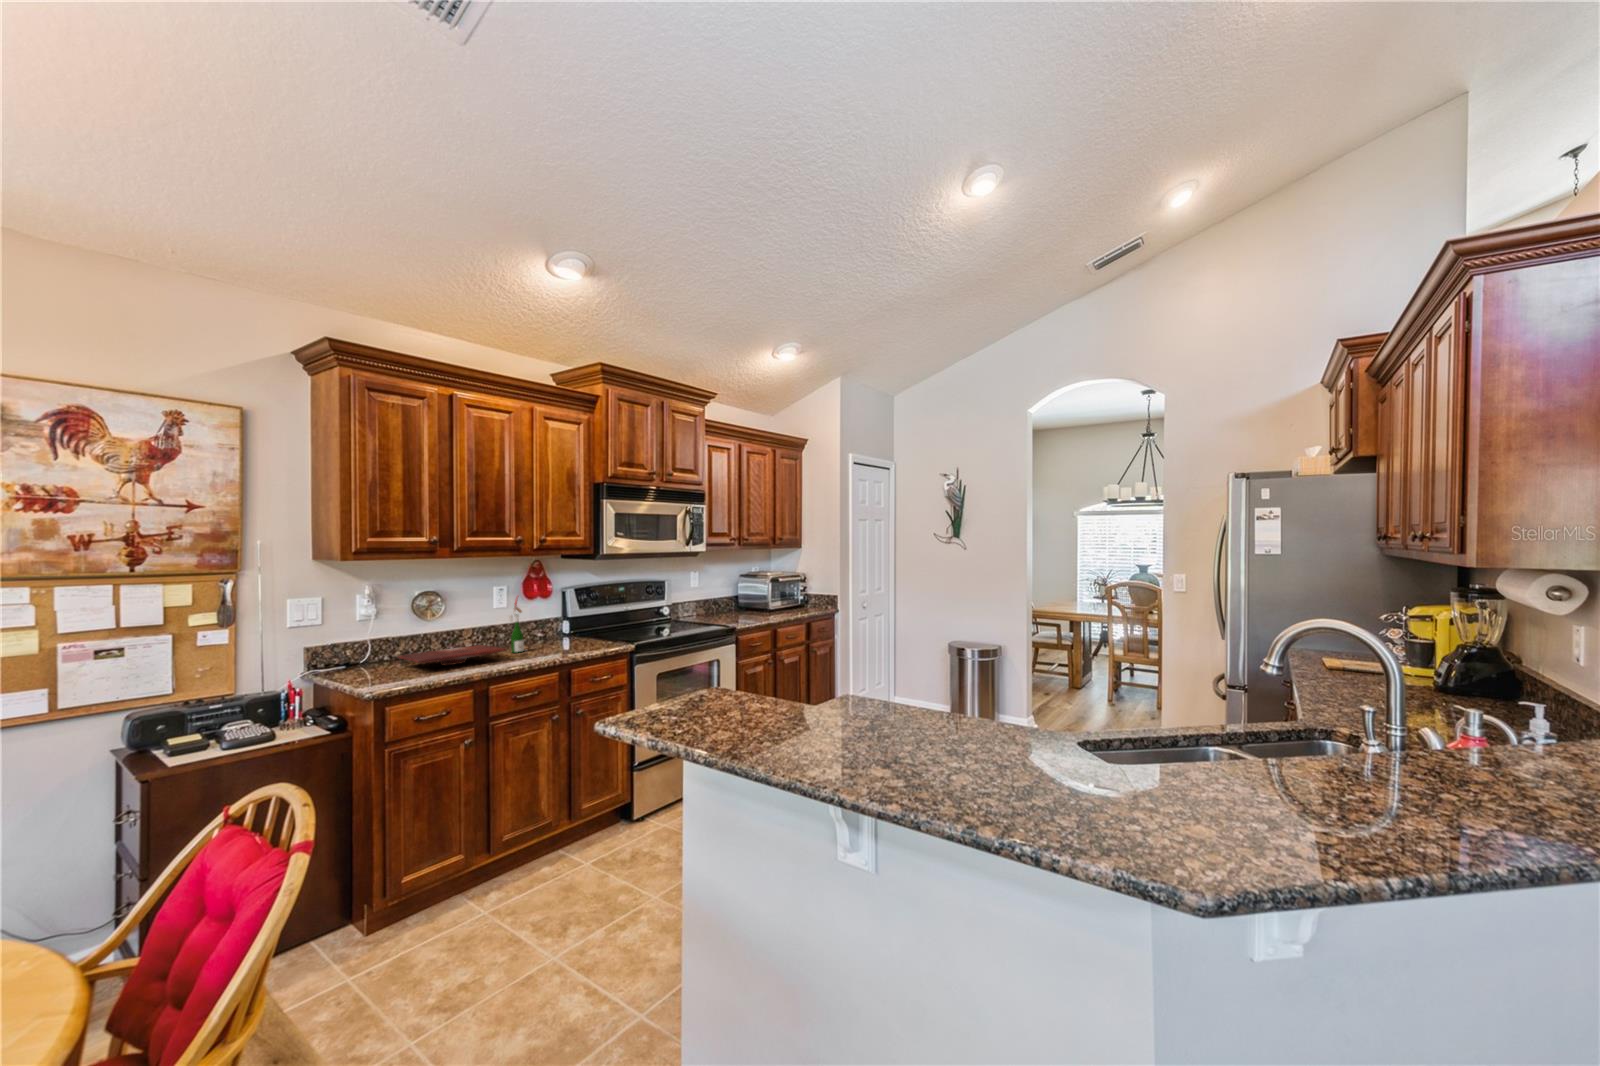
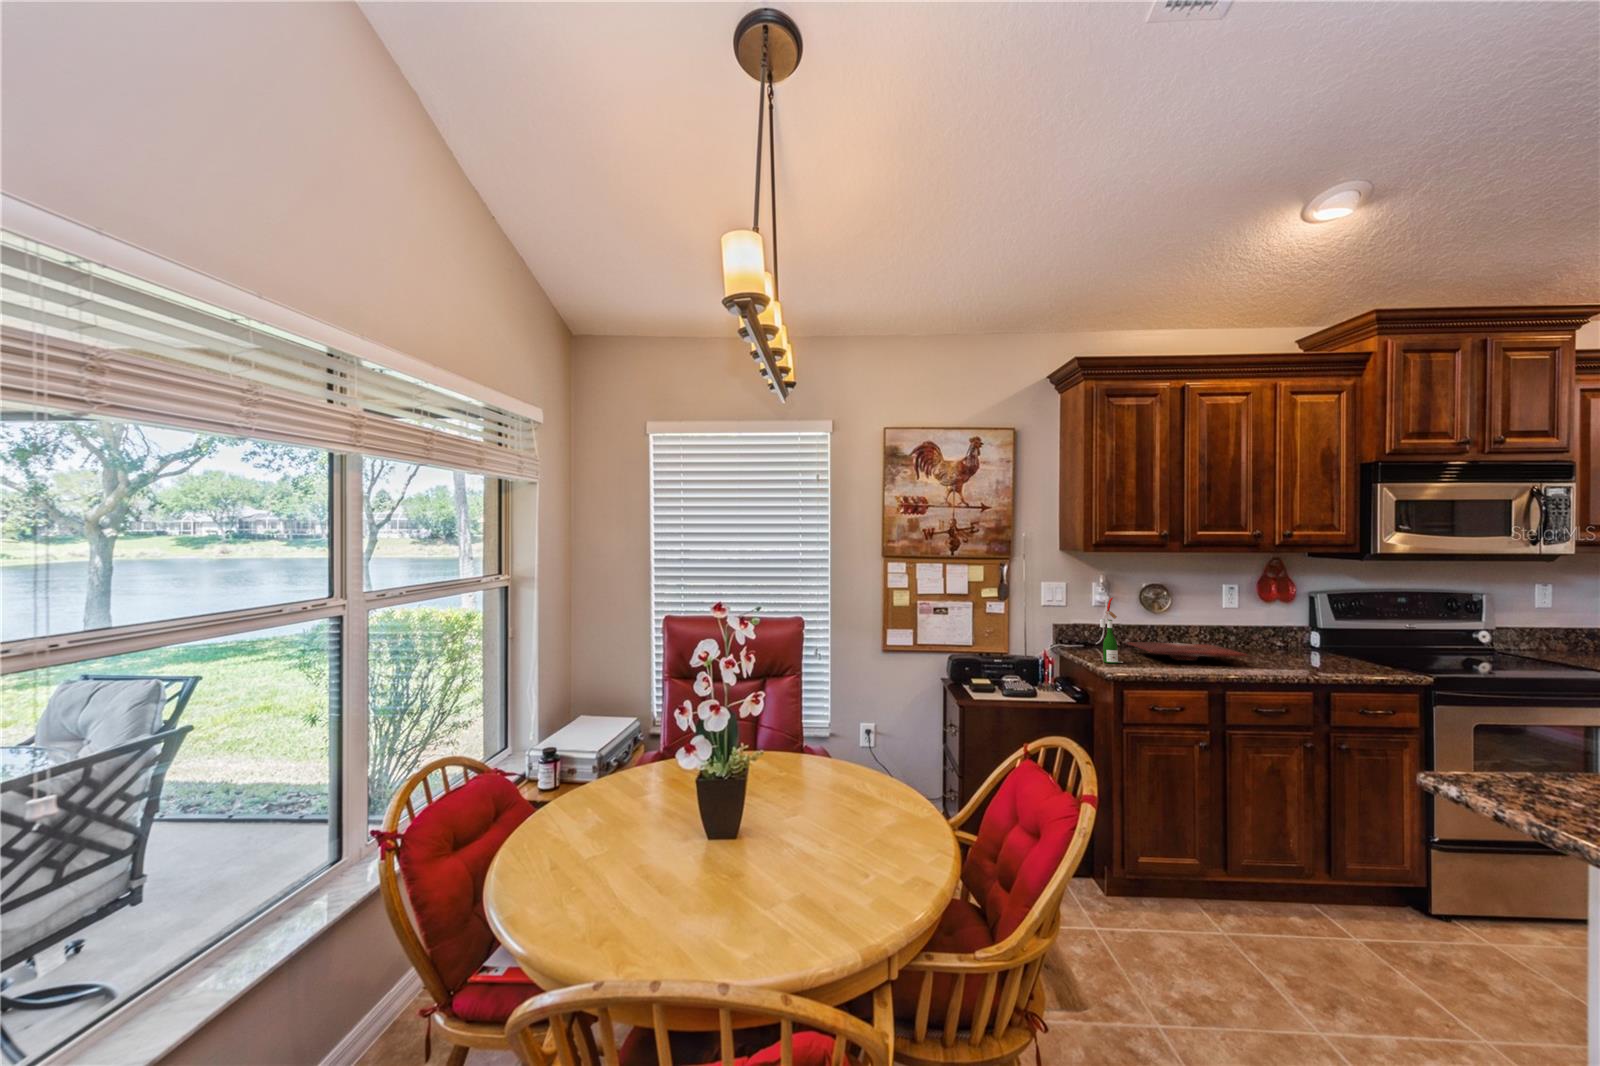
wine bottle: present [508,598,524,653] -> present [1100,598,1123,663]

